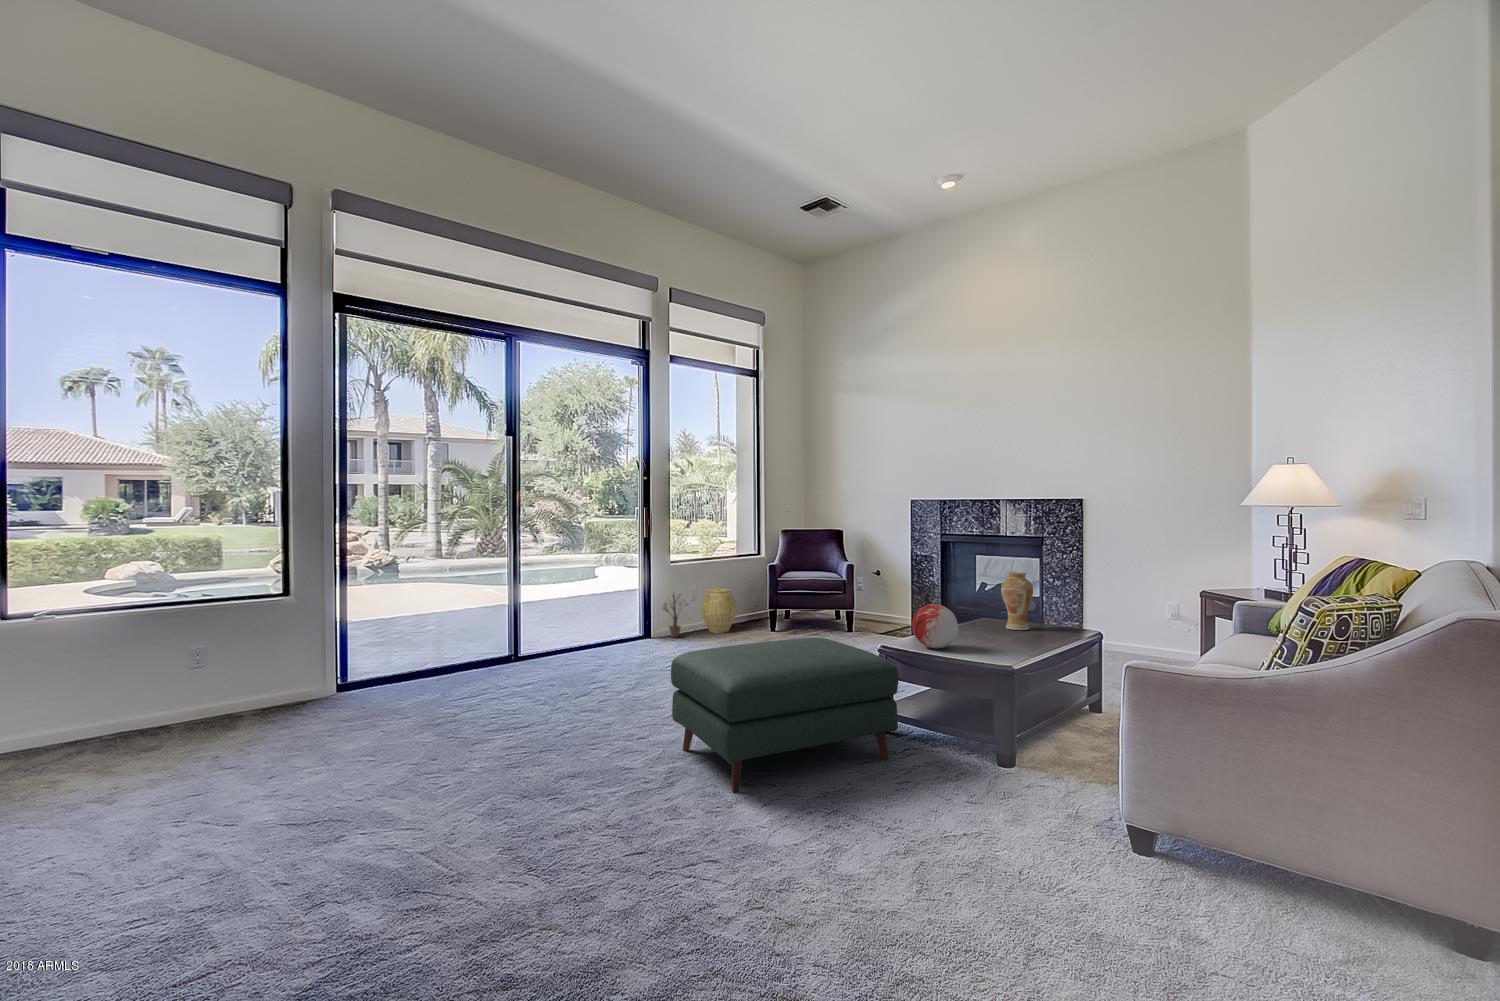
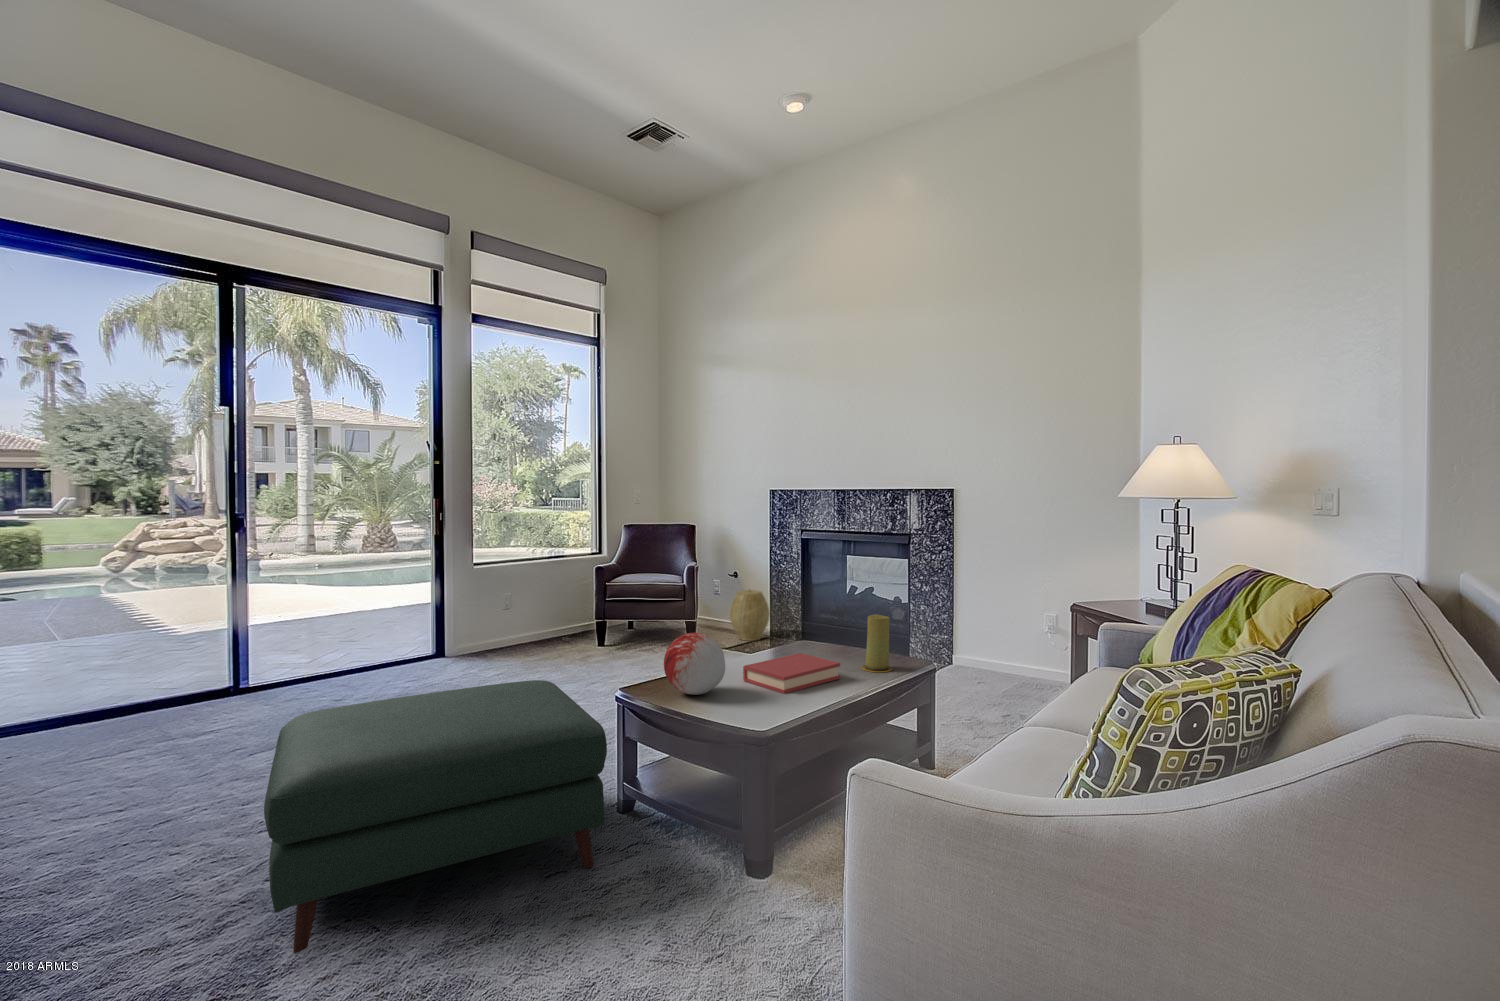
vase: present [1001,572,1033,630] -> none [817,582,856,659]
woven basket: present [702,588,737,633] -> present [730,589,770,641]
decorative plant: present [659,595,687,637] -> none [450,602,493,657]
candle: none [1044,595,1069,638] -> present [862,615,892,672]
hardback book: none [962,624,1034,649] -> present [743,653,840,694]

